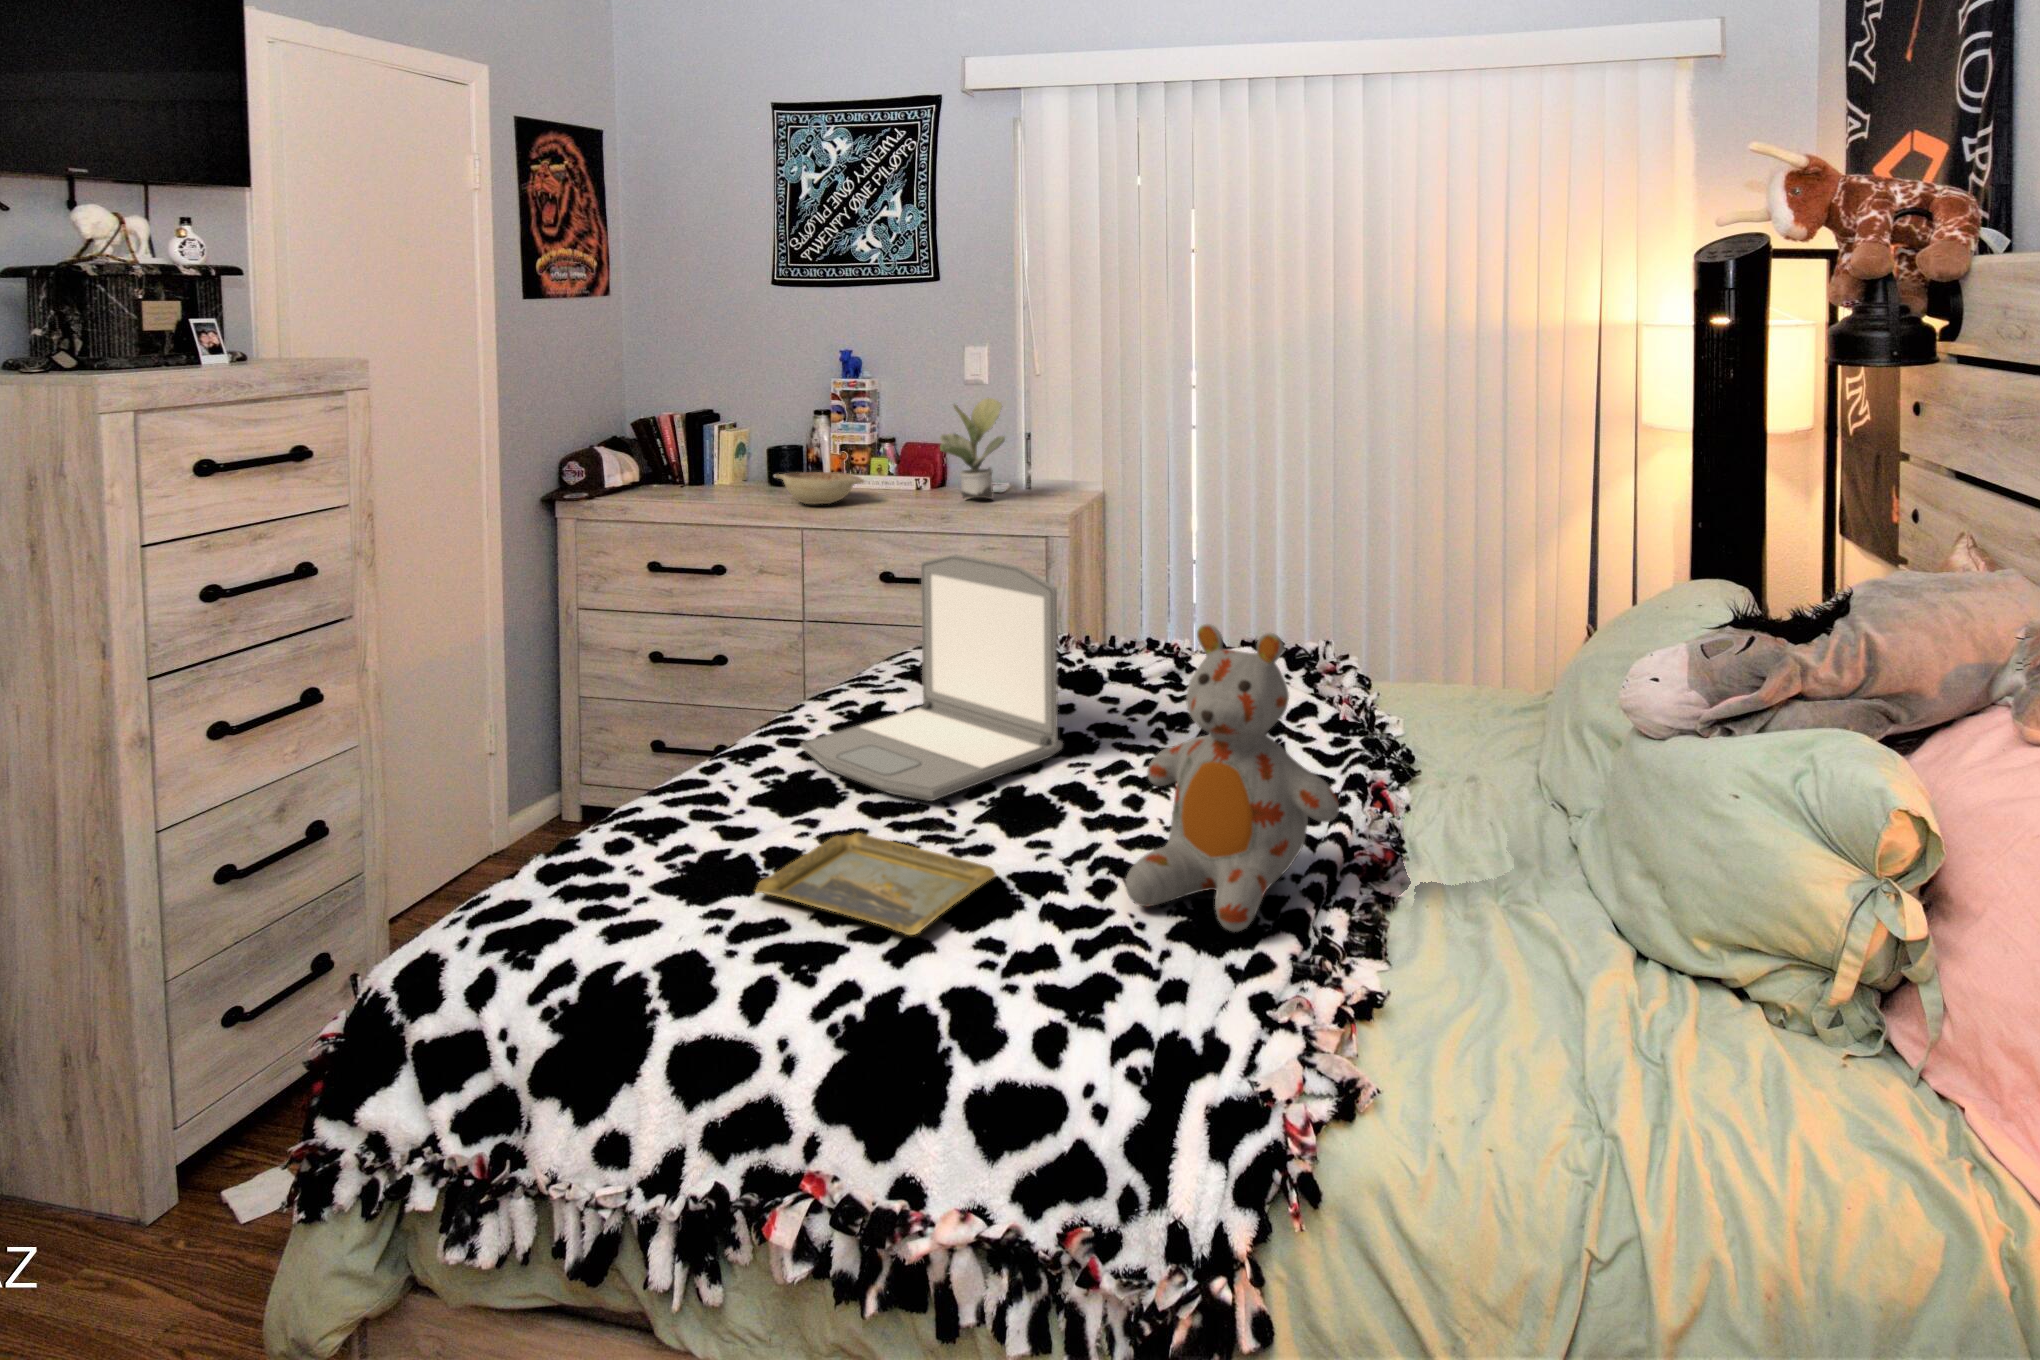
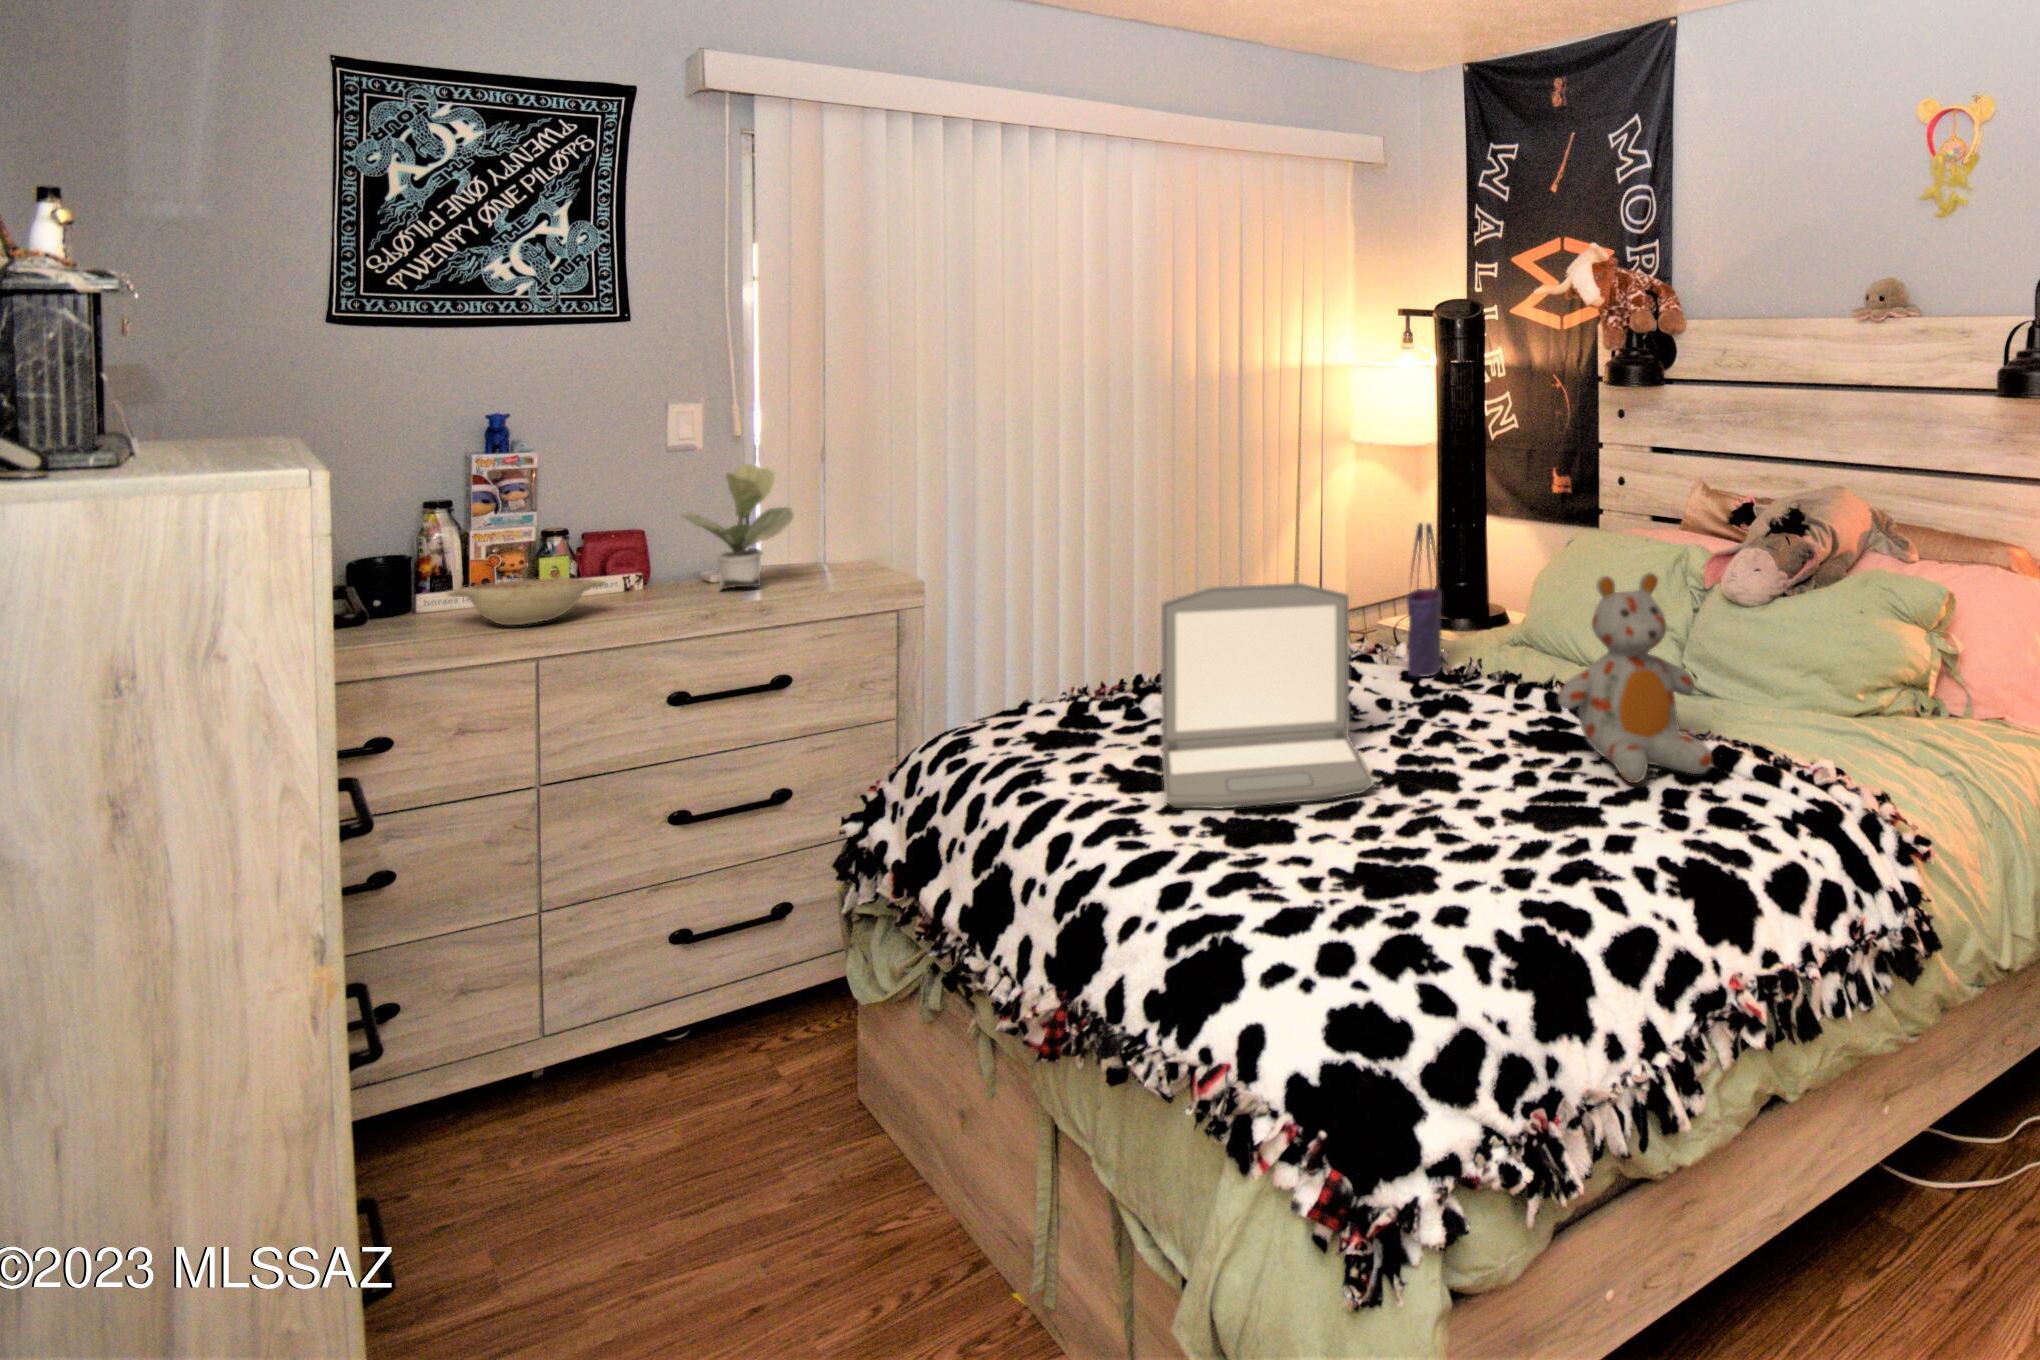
tote bag: none [1337,524,1413,715] -> present [1407,523,1442,677]
tray: present [756,833,996,935] -> none [1394,797,1598,866]

